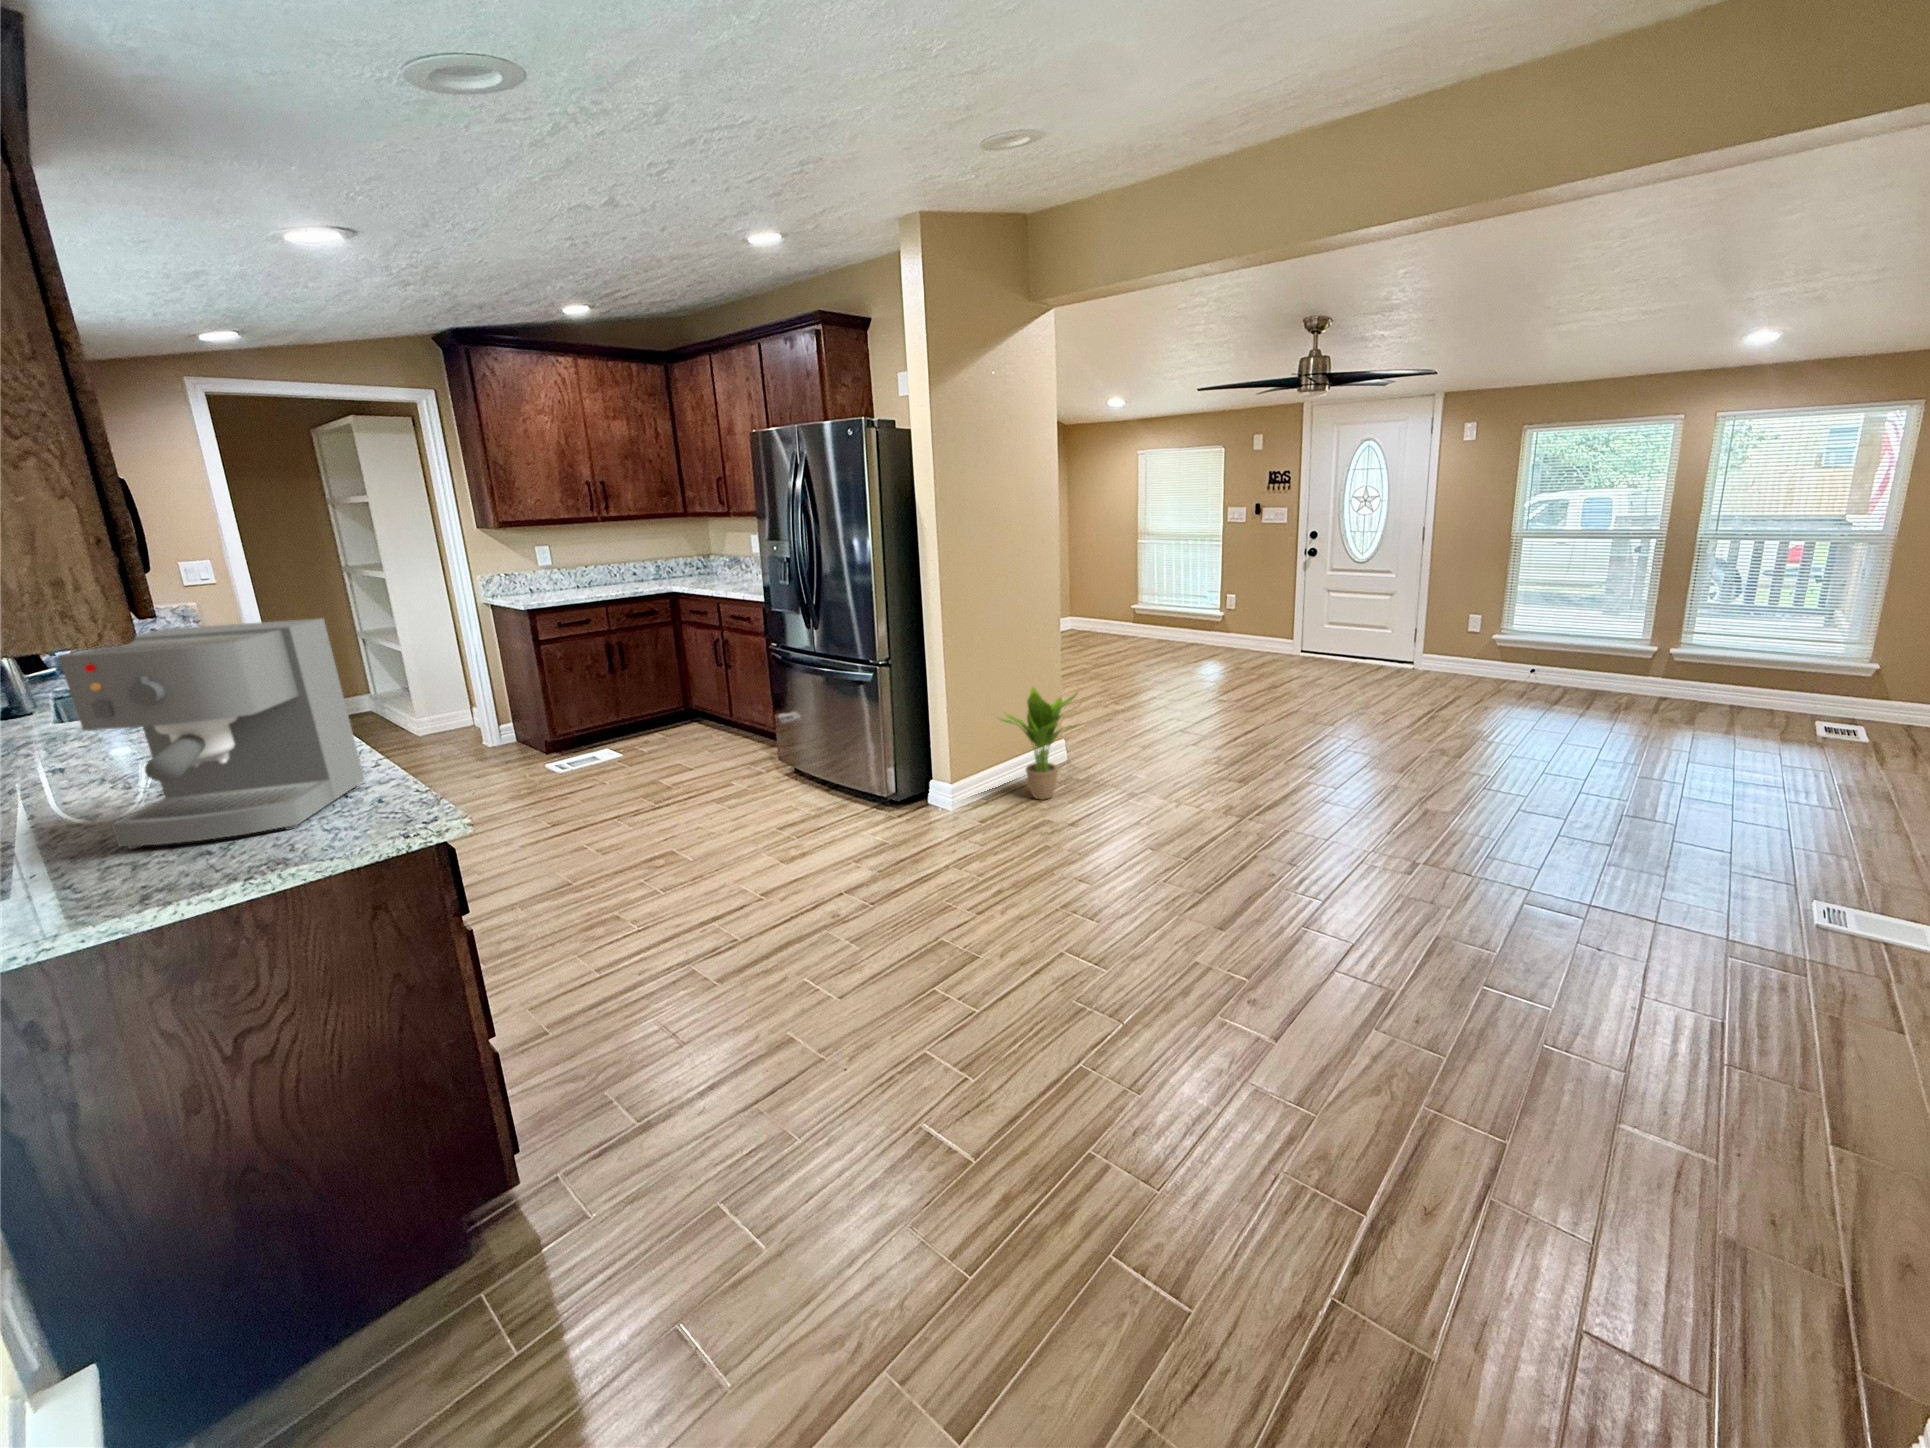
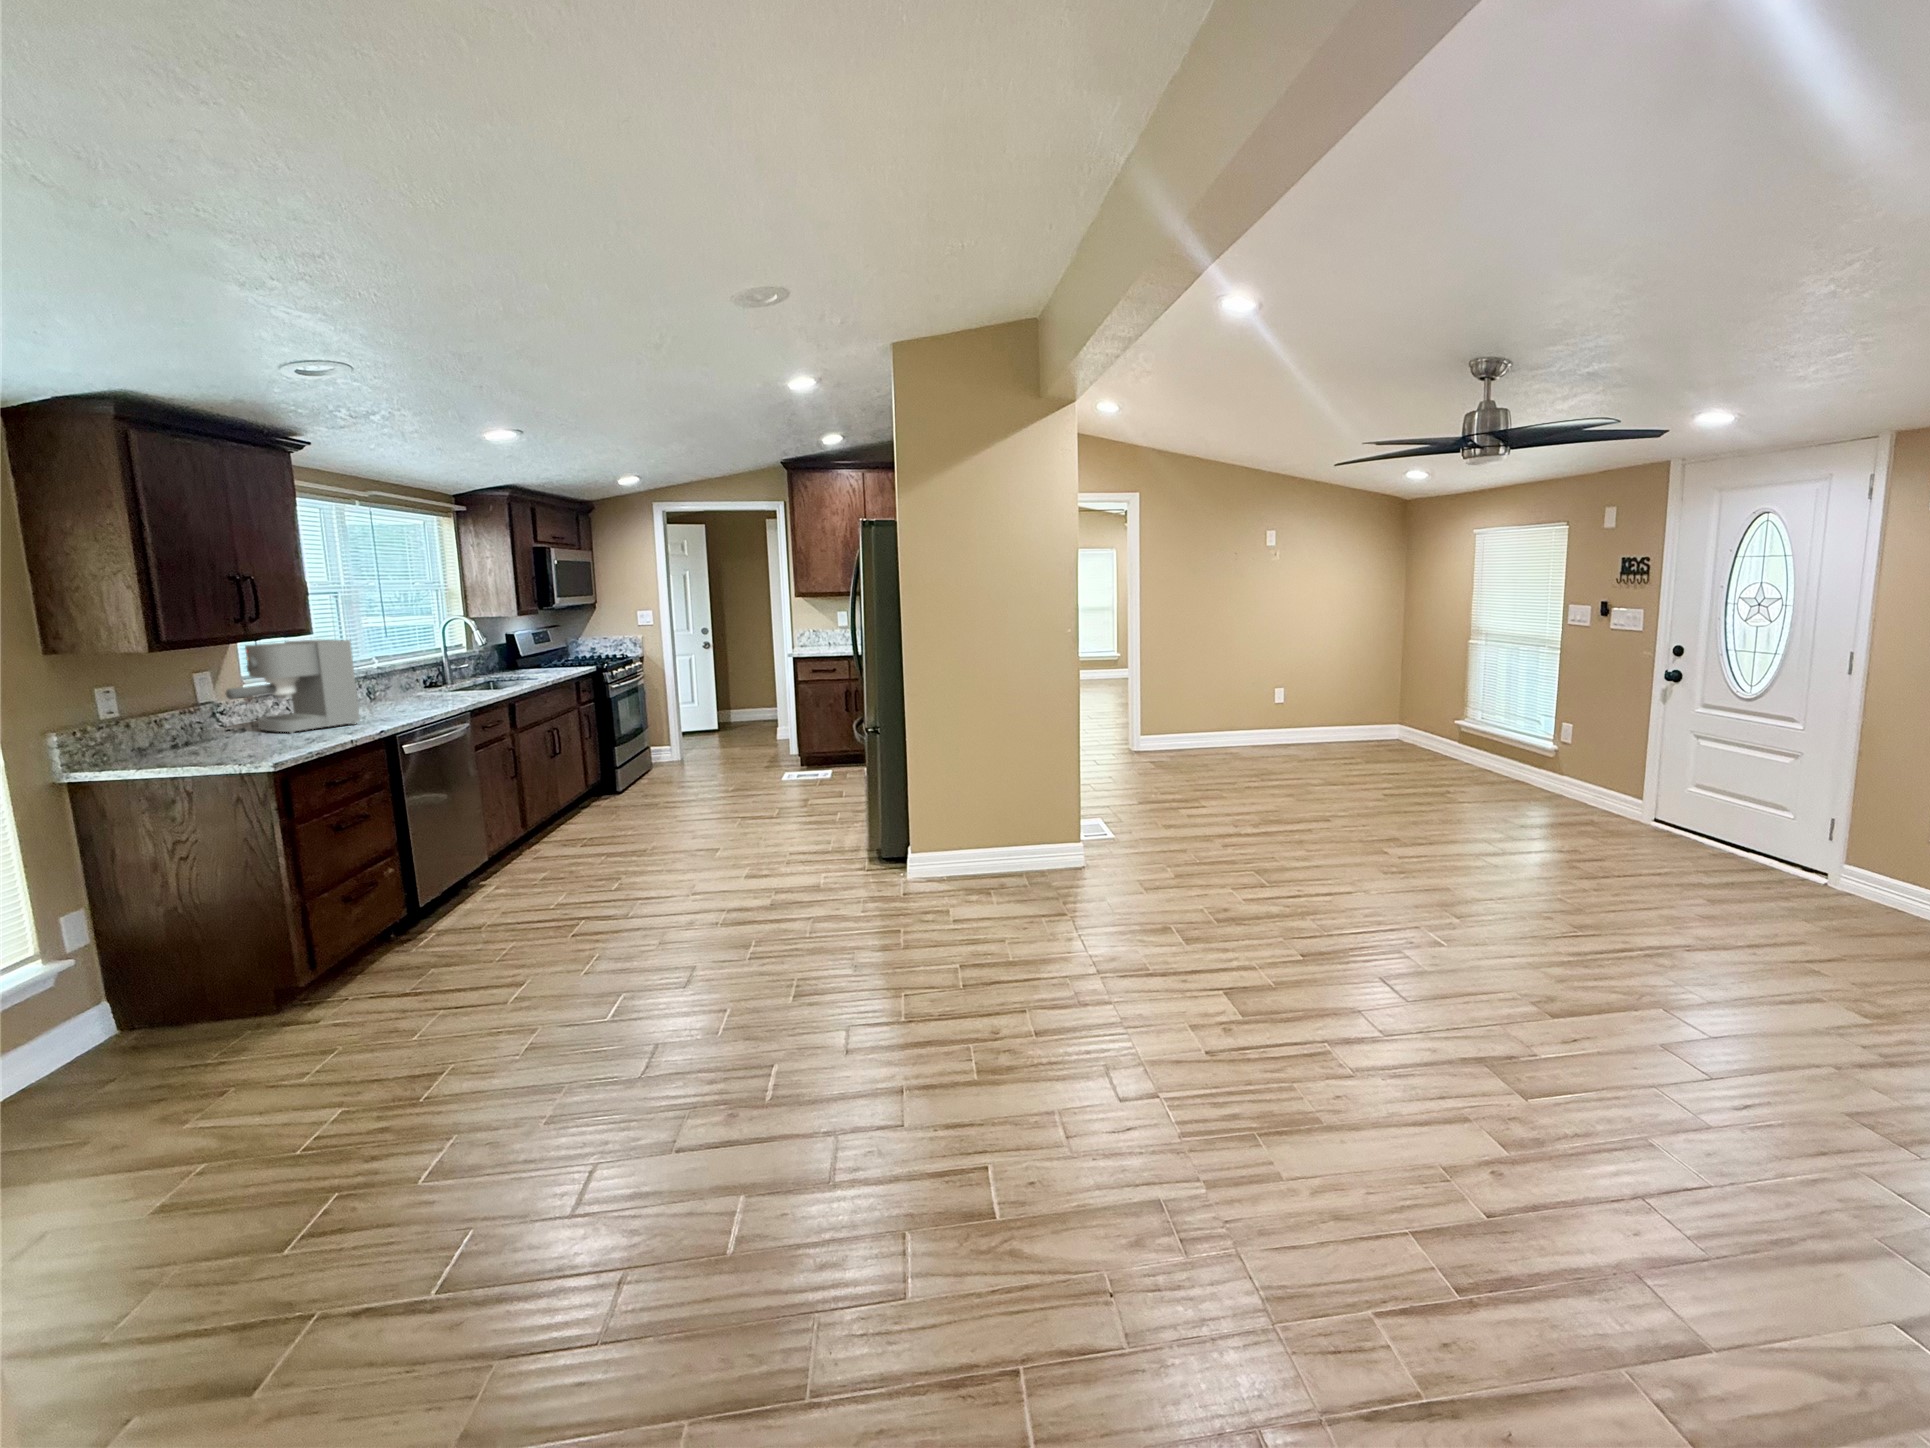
potted plant: present [1000,687,1077,799] -> none [935,771,1031,882]

